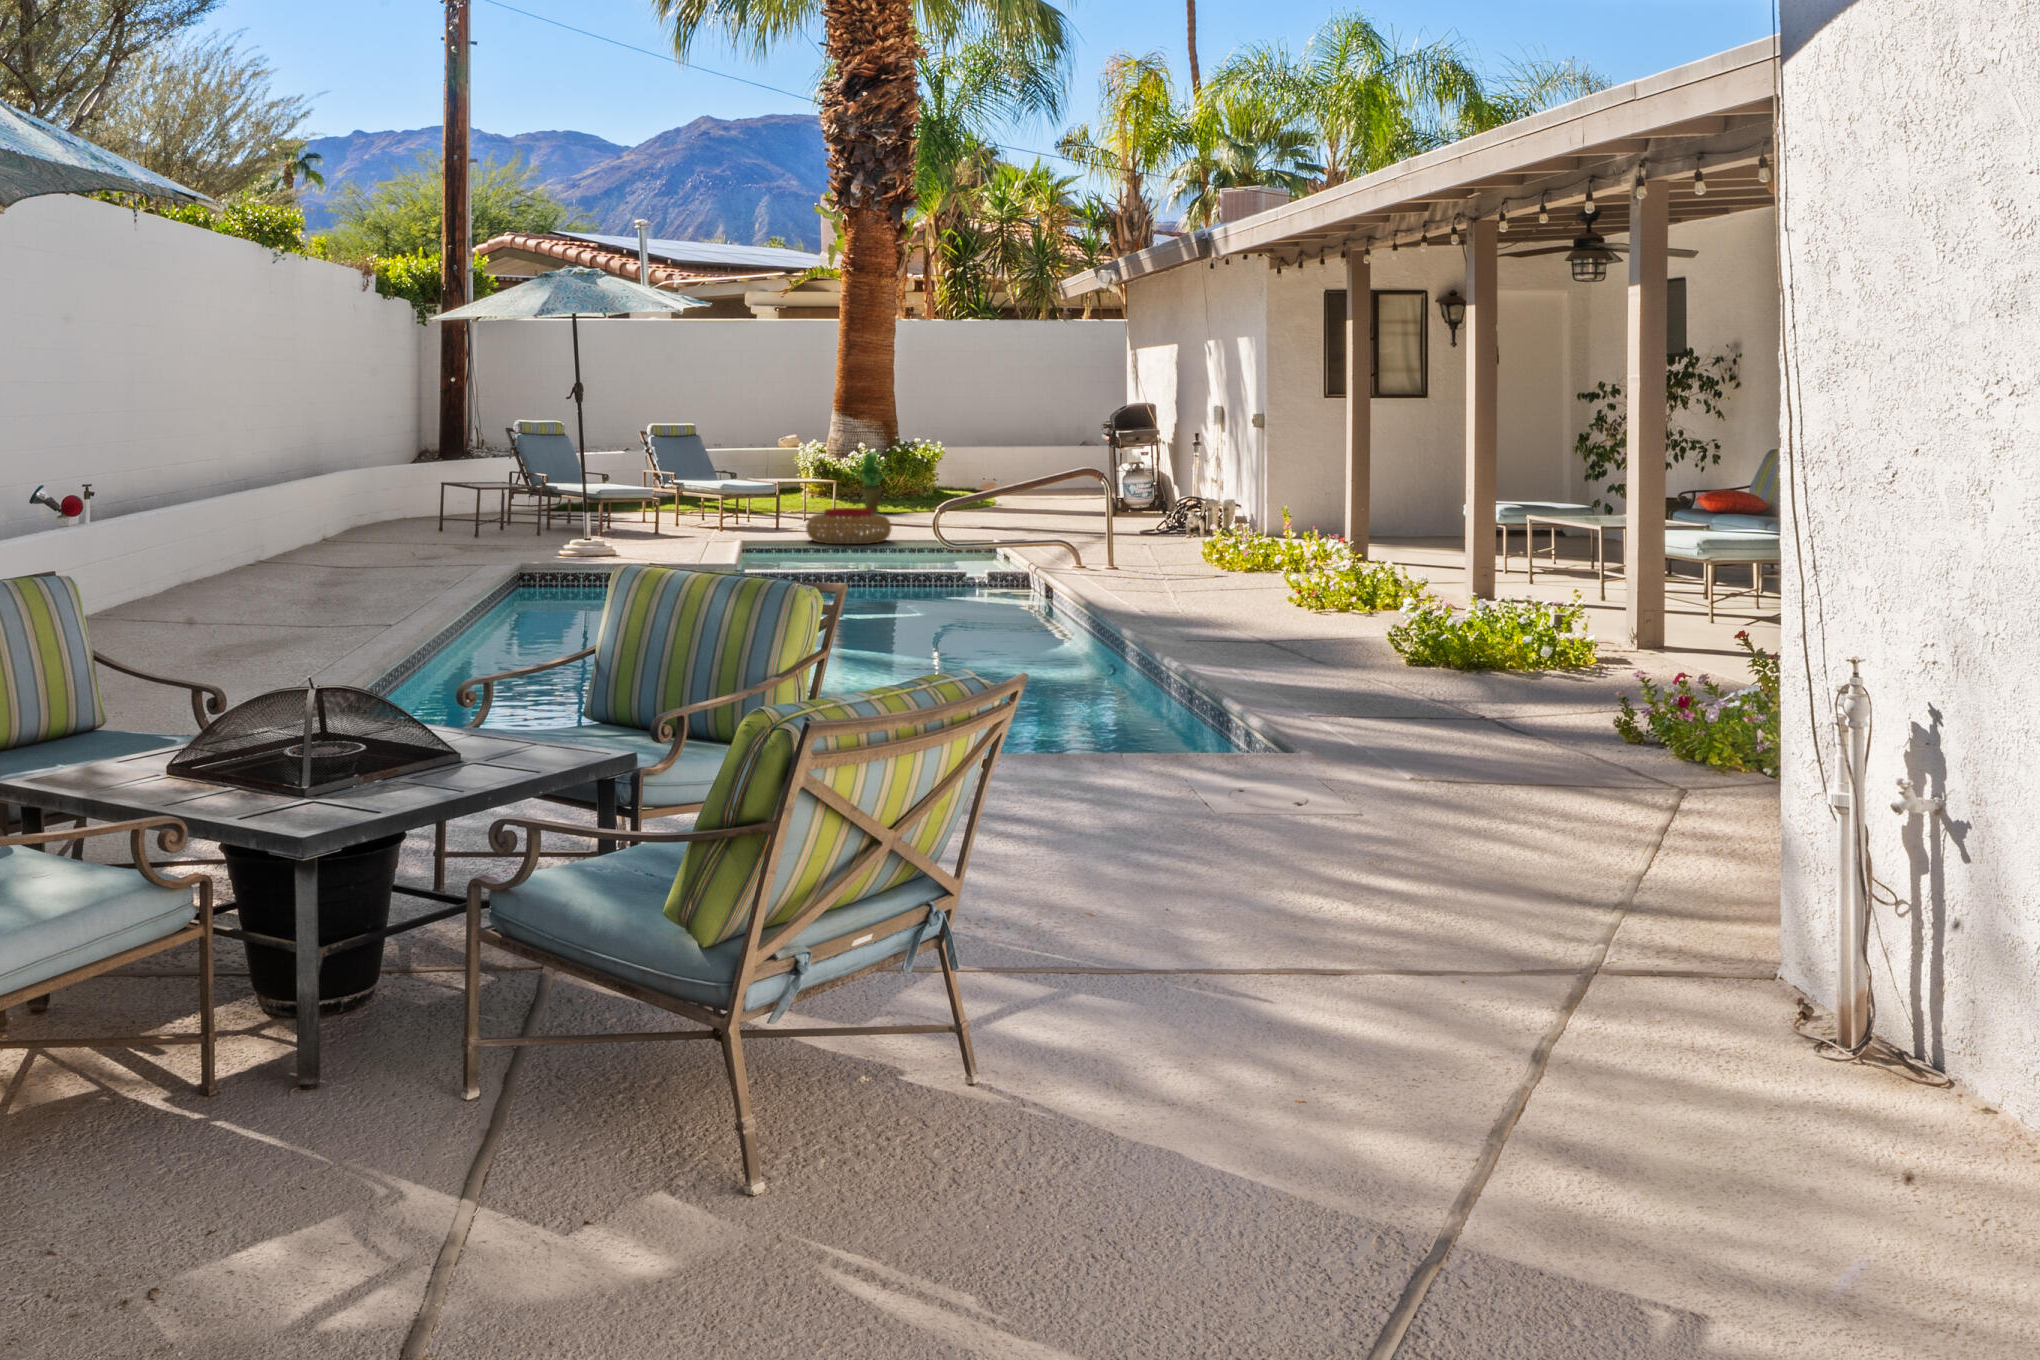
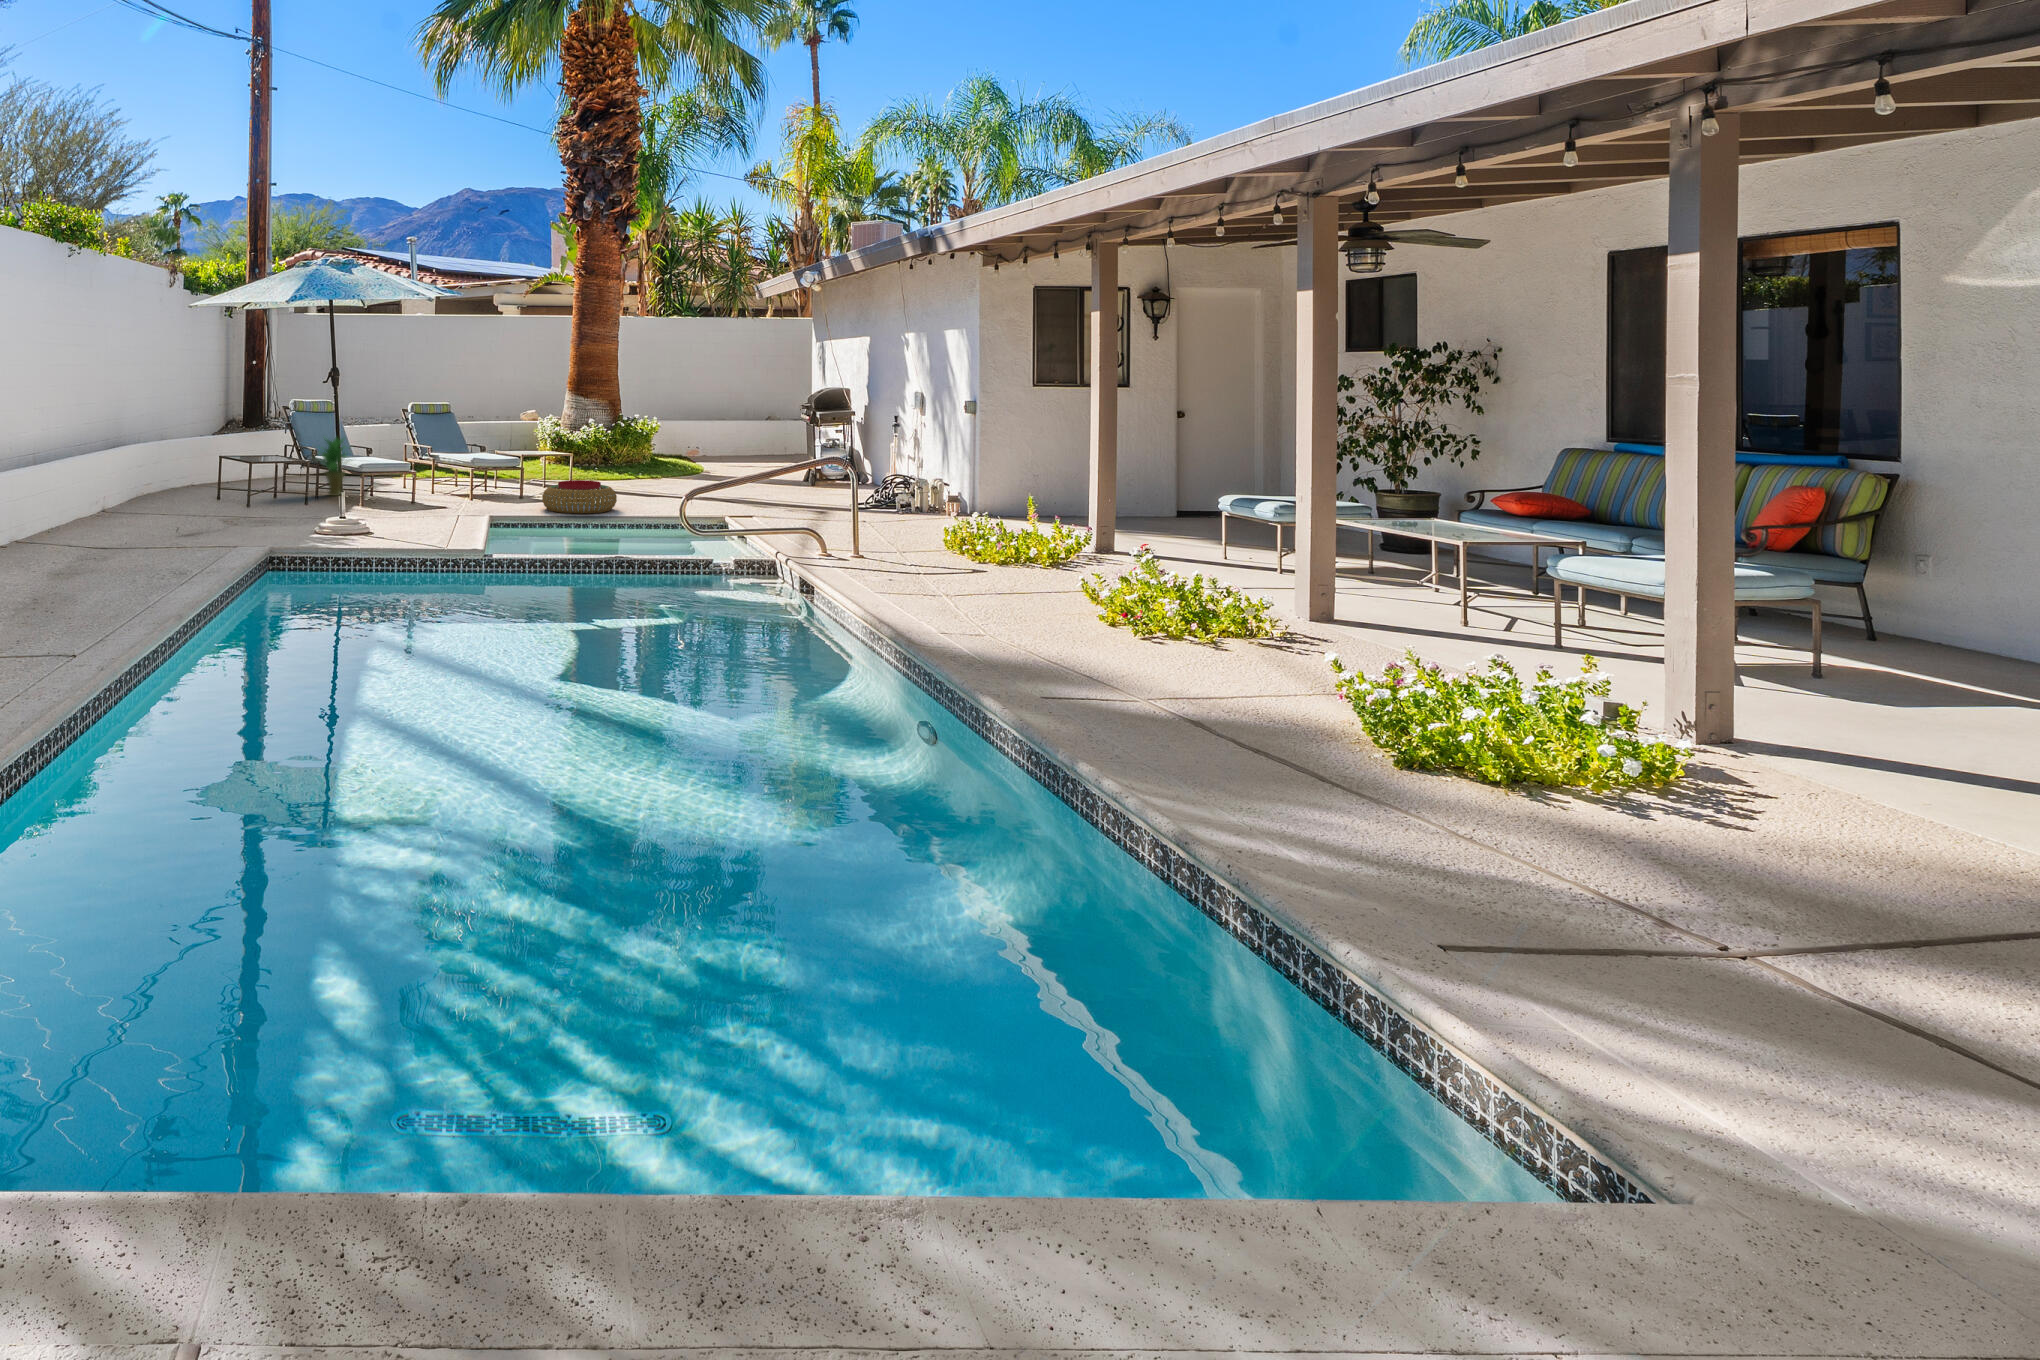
potted plant: present [853,453,886,513] -> present [320,438,346,496]

